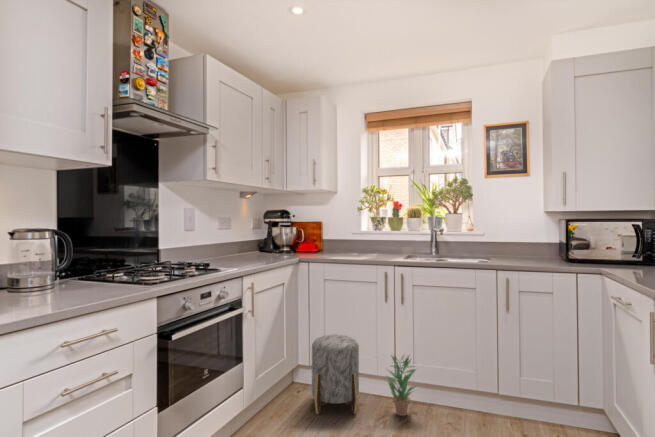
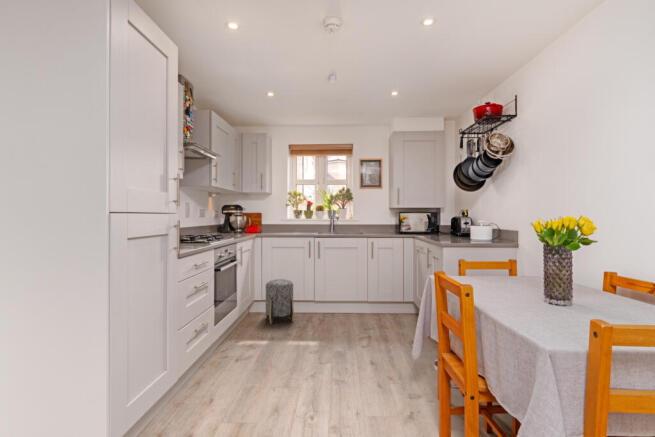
potted plant: present [387,355,416,416] -> none [309,285,327,320]

